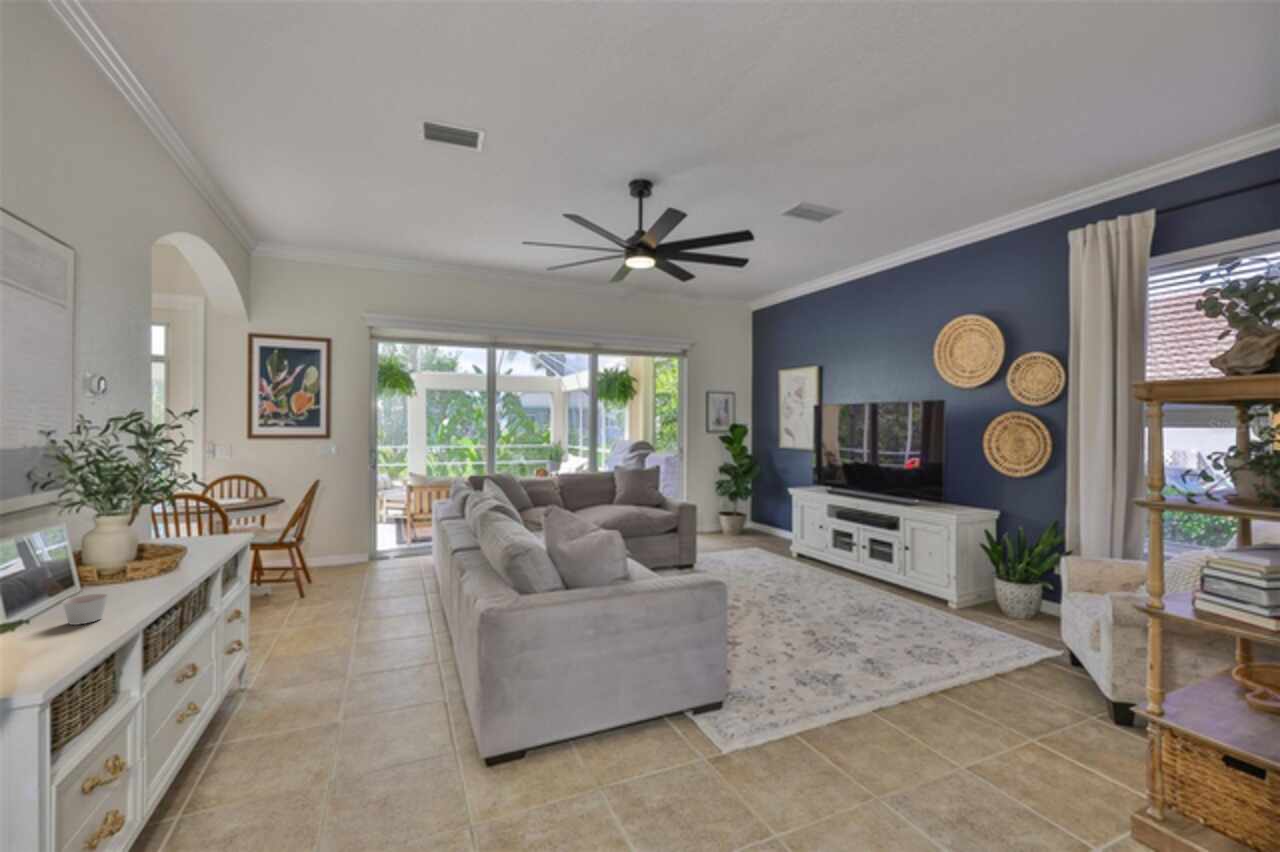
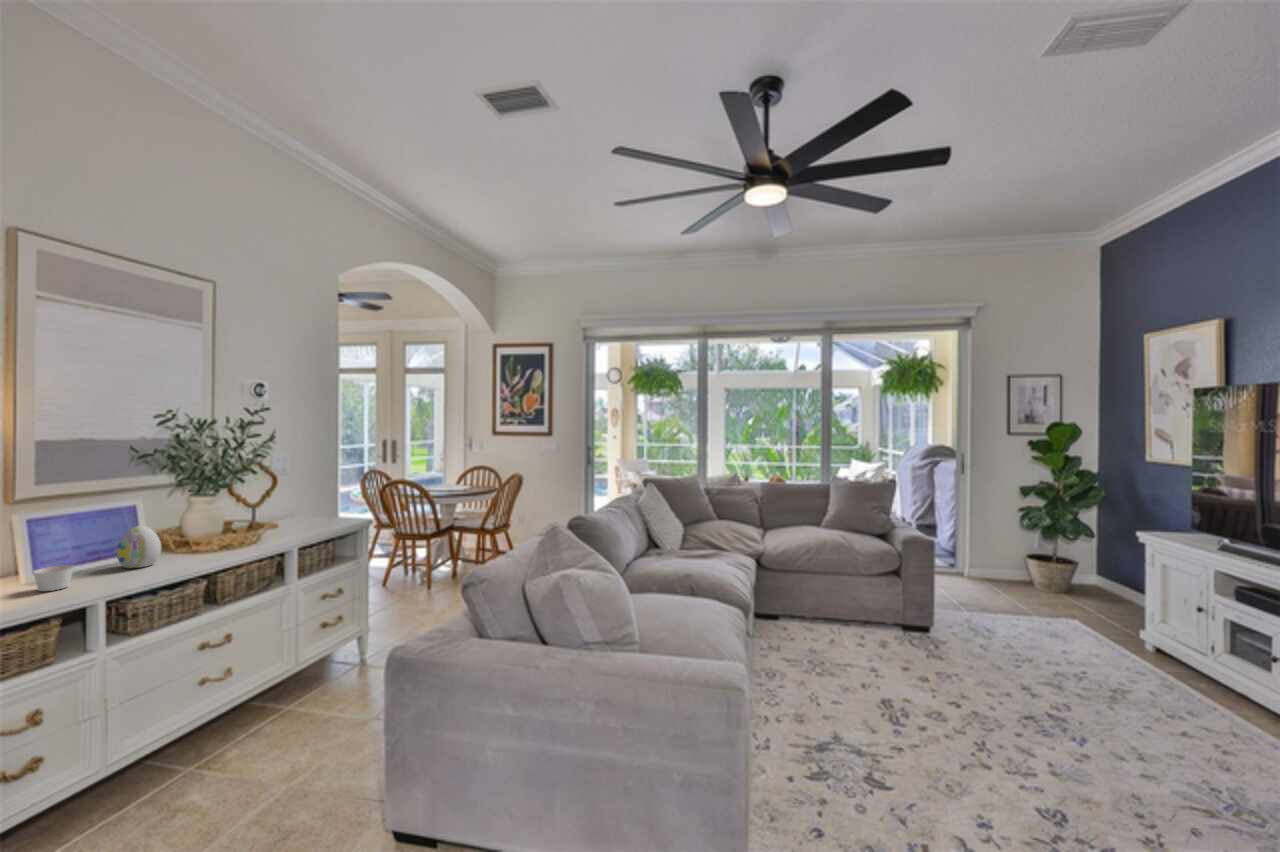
decorative egg: none [88,548,140,598] -> present [117,526,161,568]

